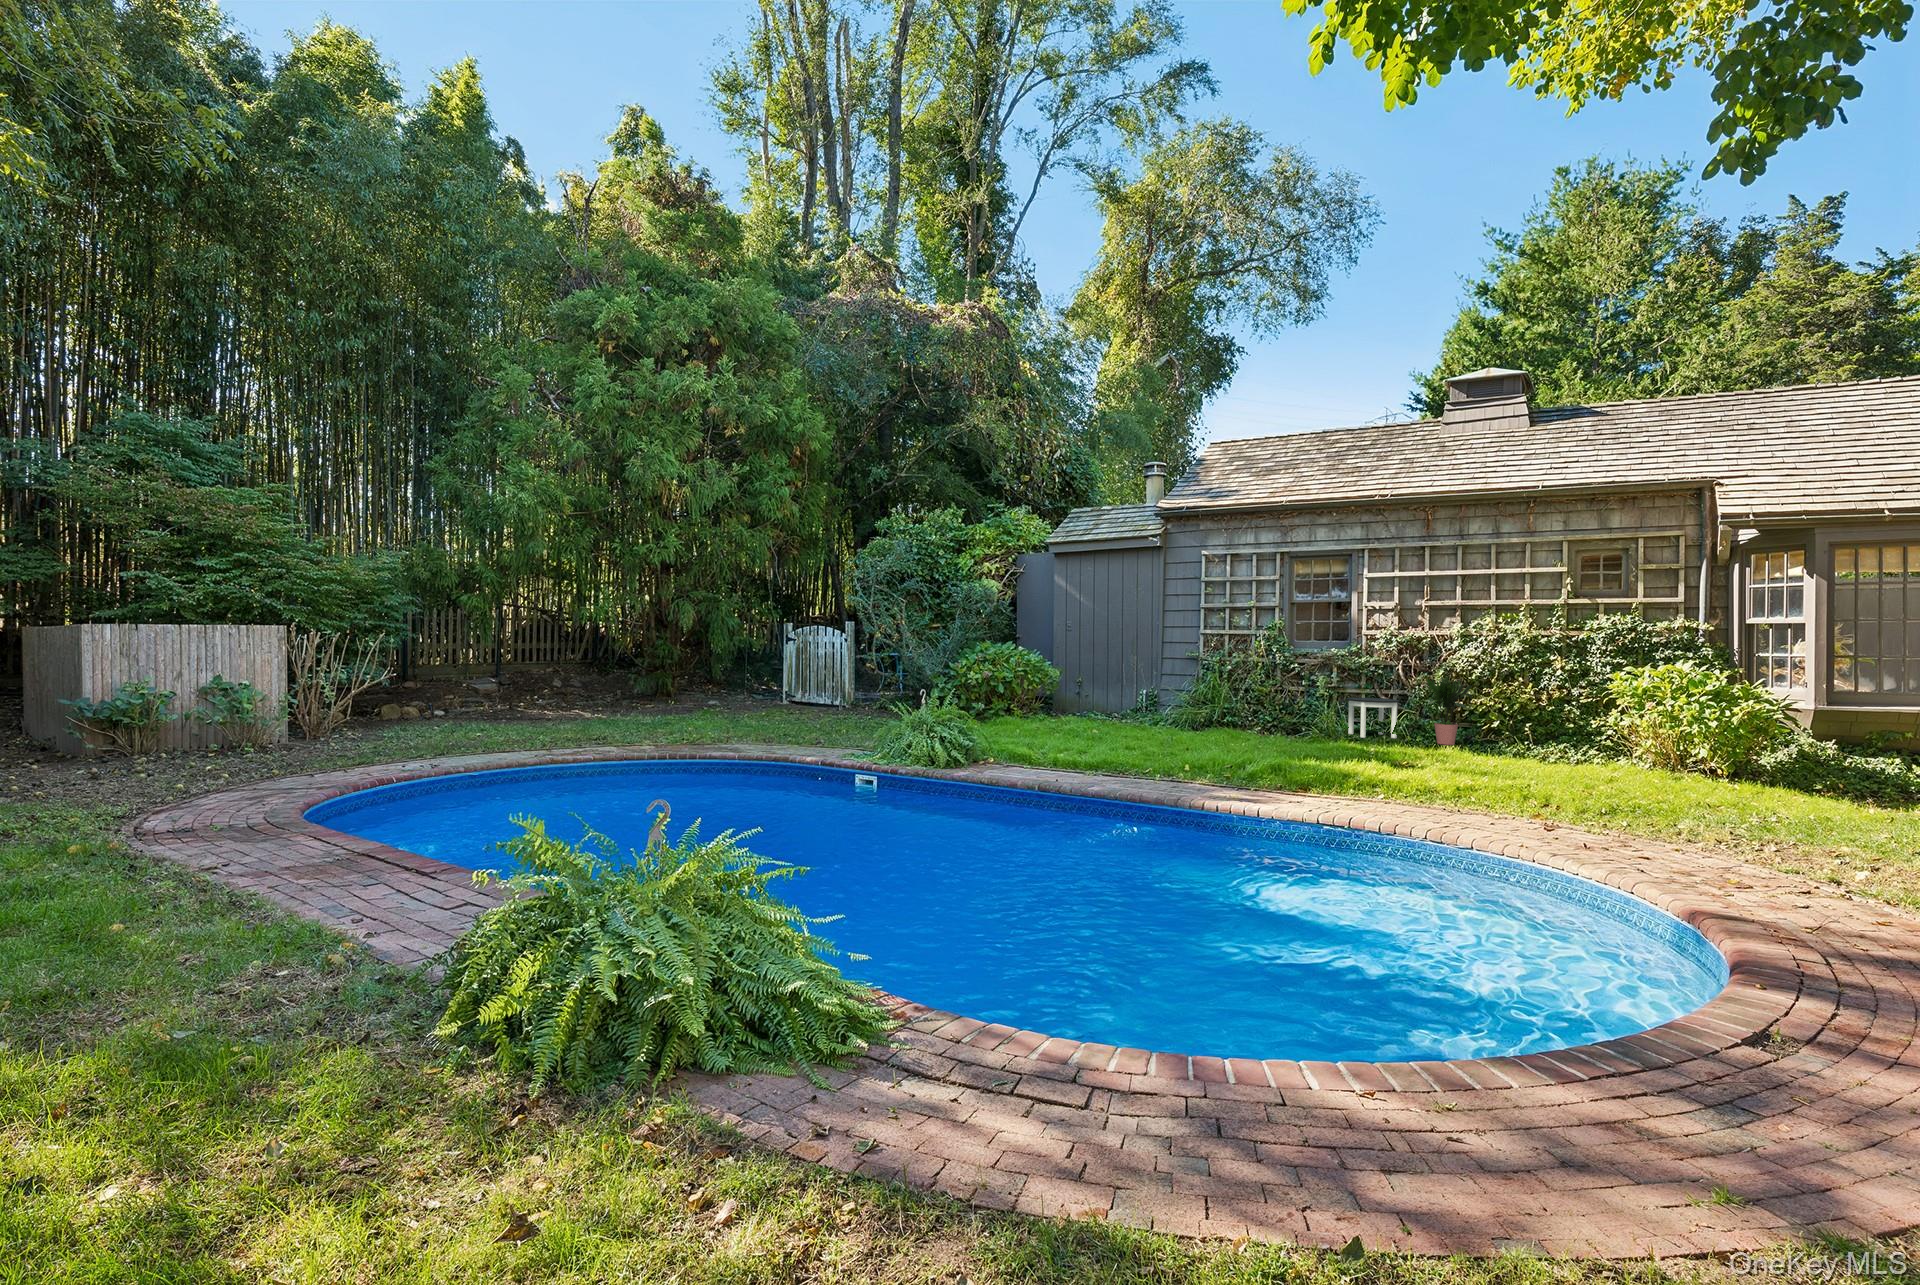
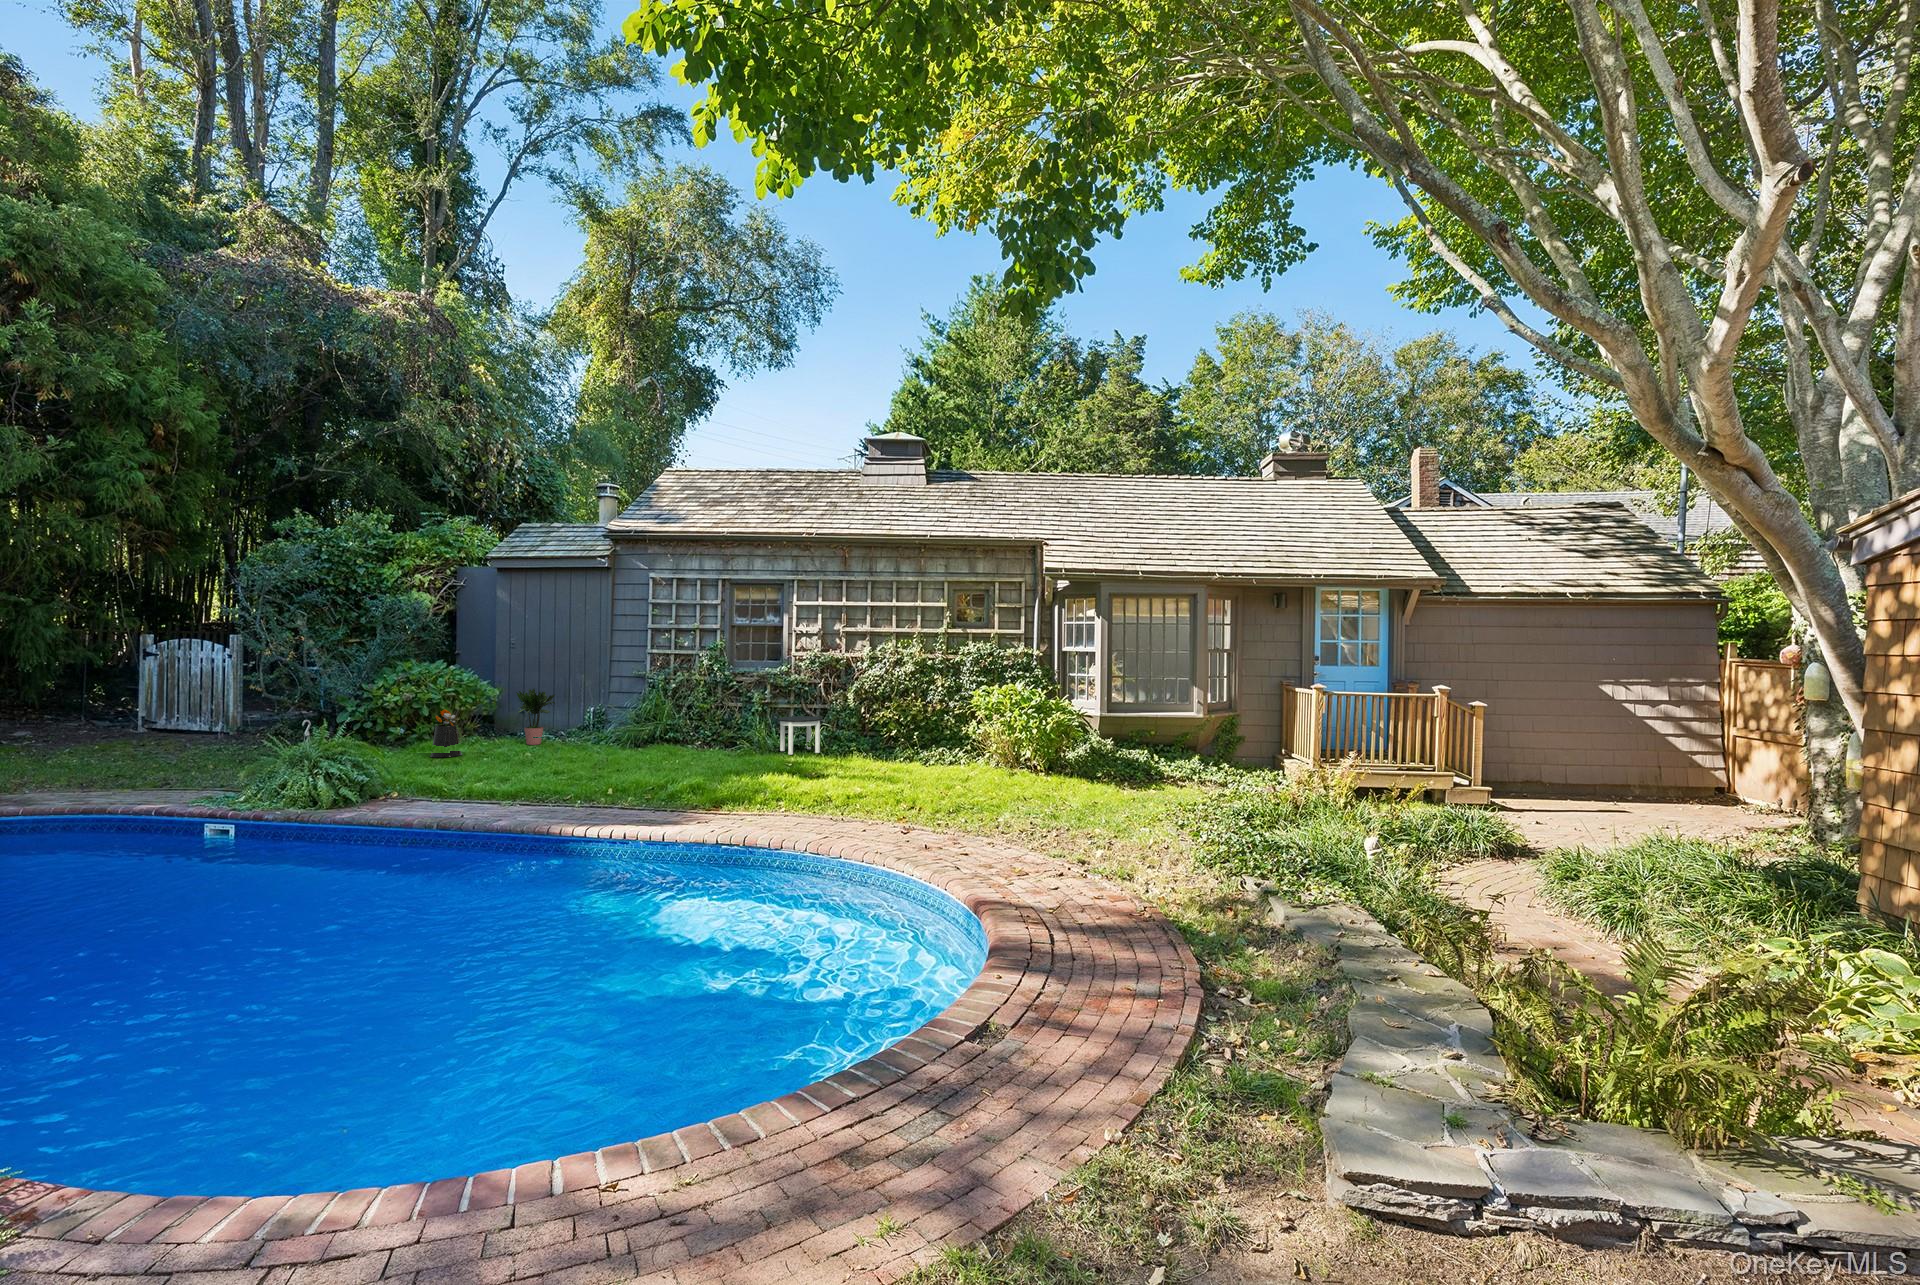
watering can: none [1016,676,1041,719] -> present [430,709,462,757]
potted plant: present [1427,676,1472,745] -> present [517,689,555,745]

